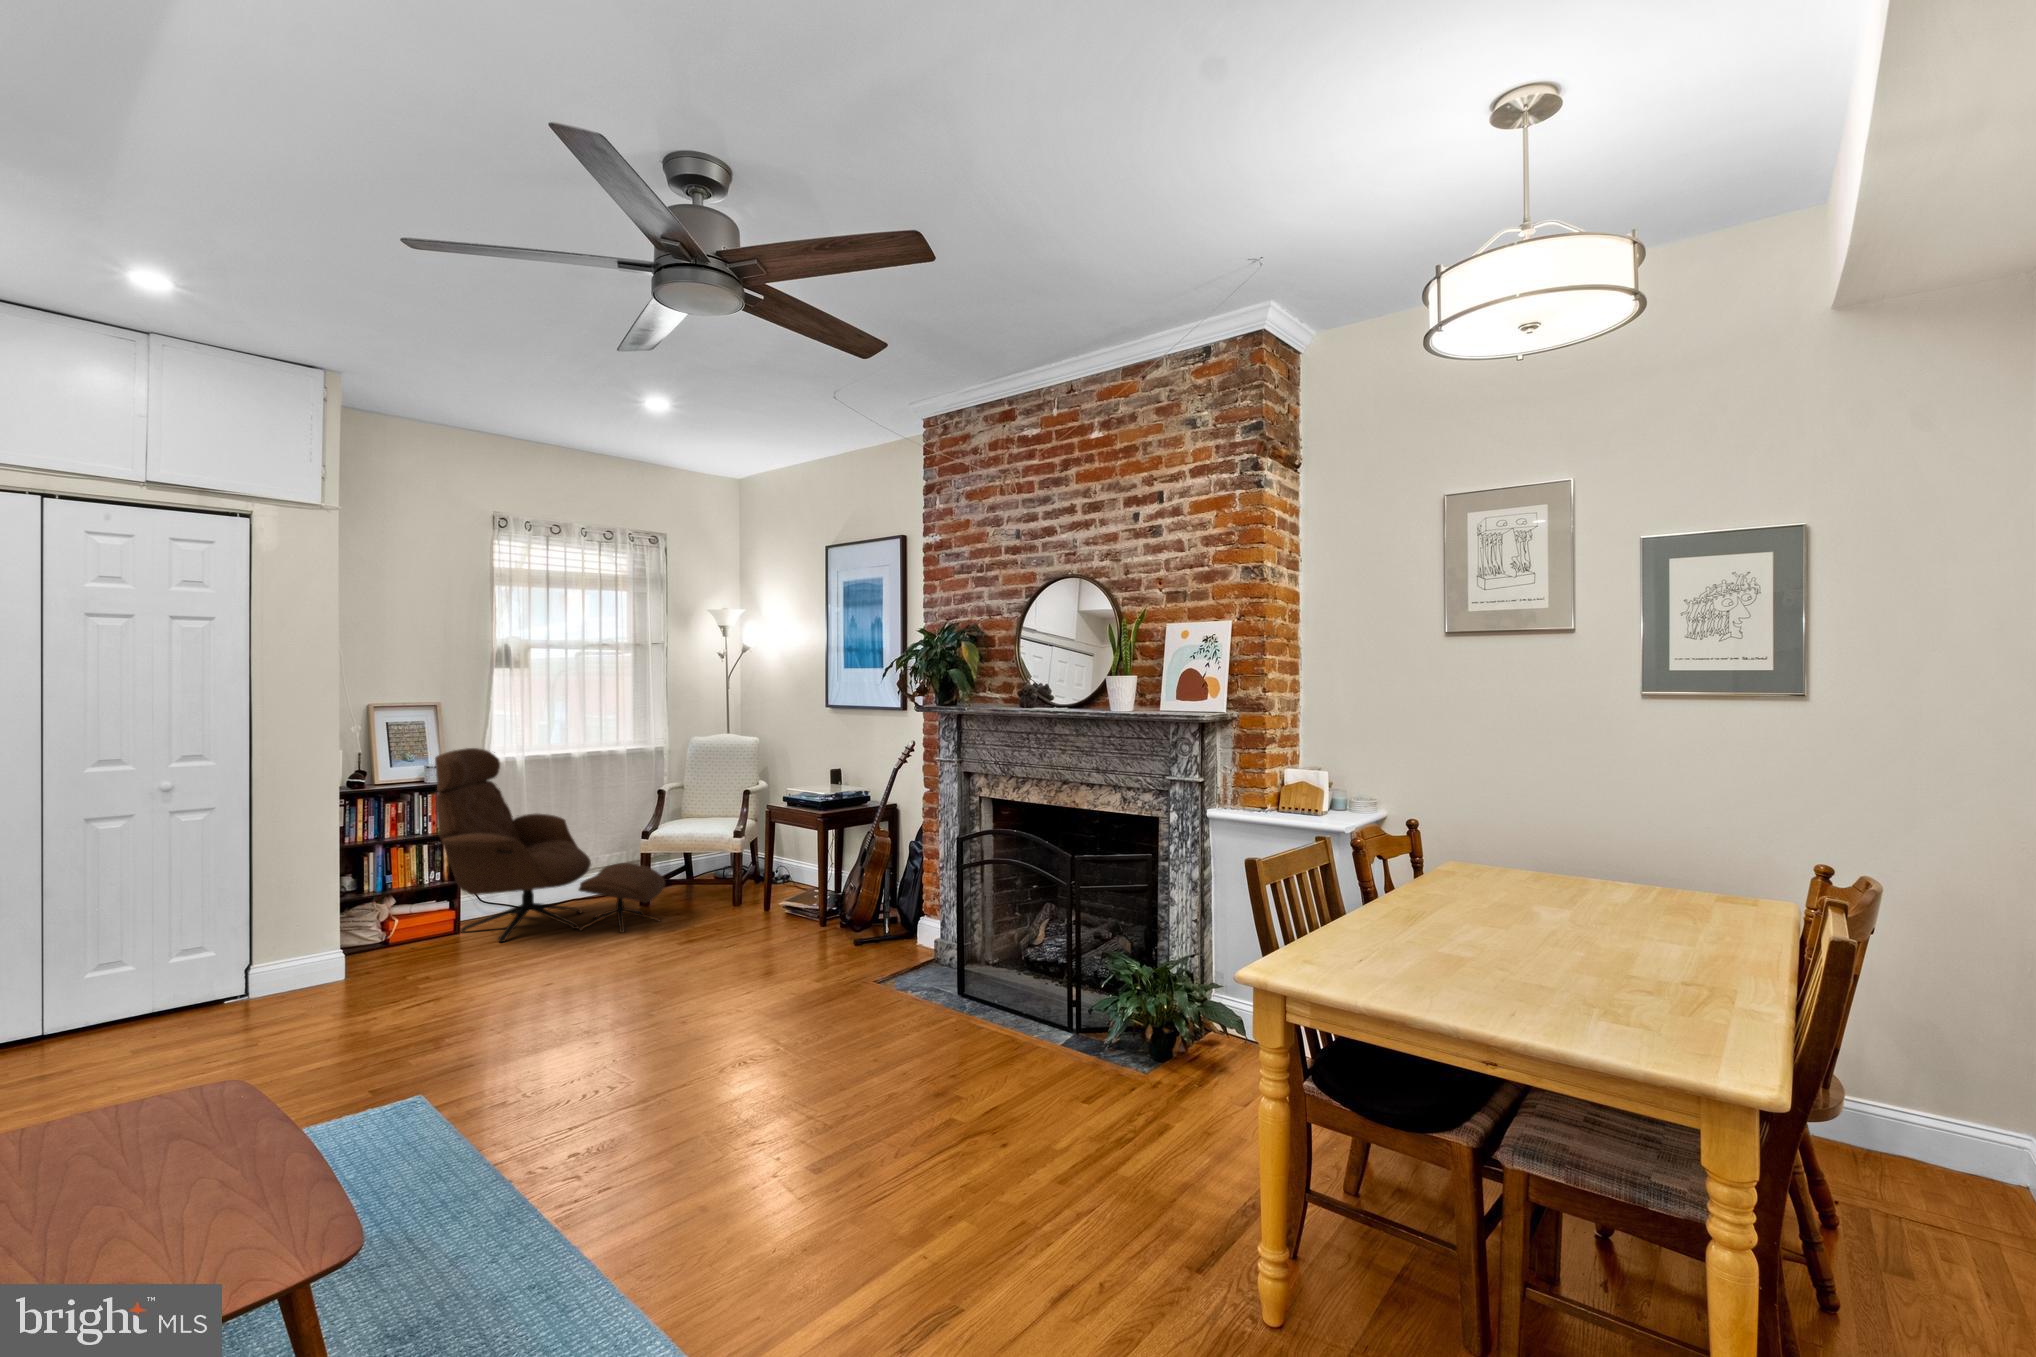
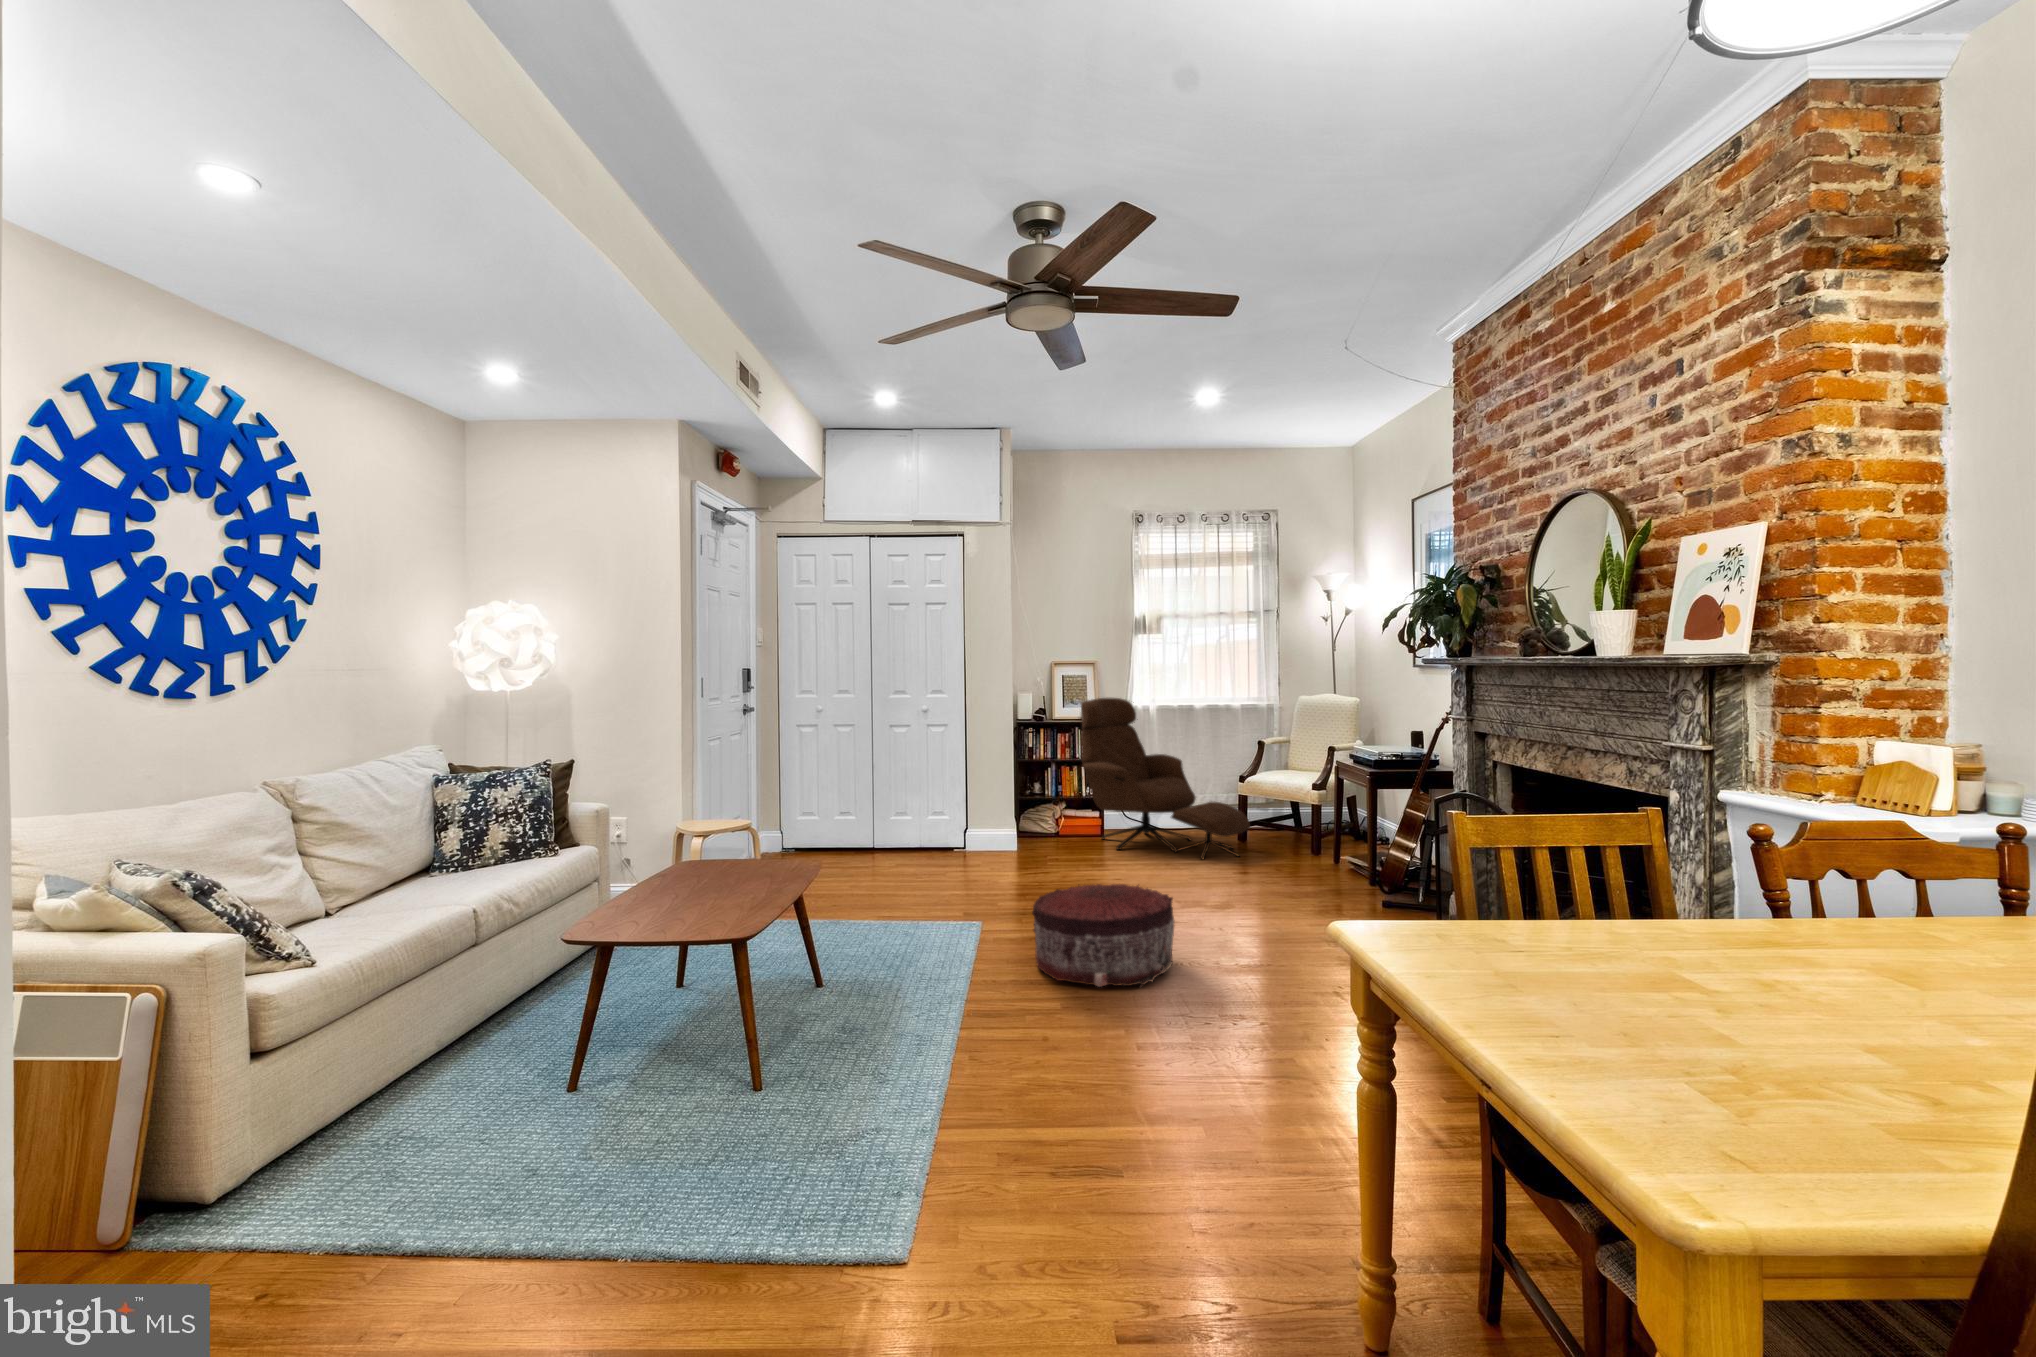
pouf: none [567,980,755,1130] -> present [1032,884,1174,987]

